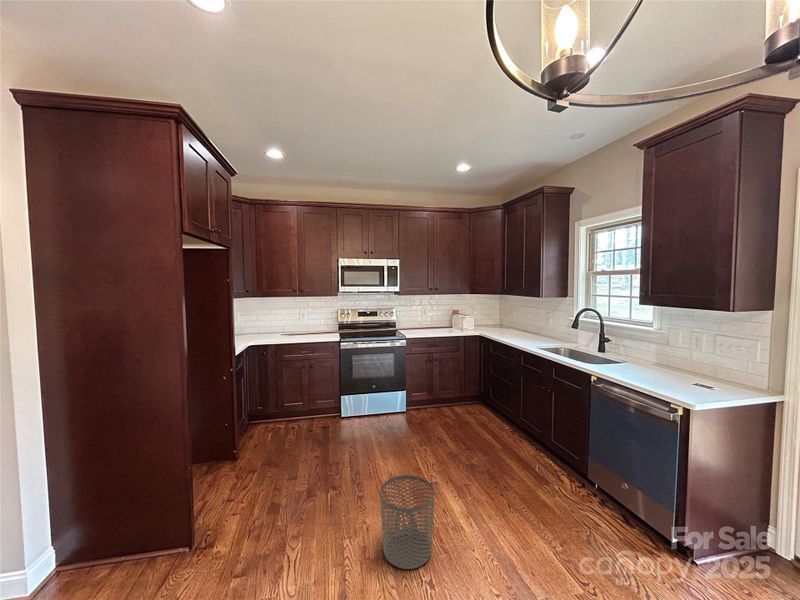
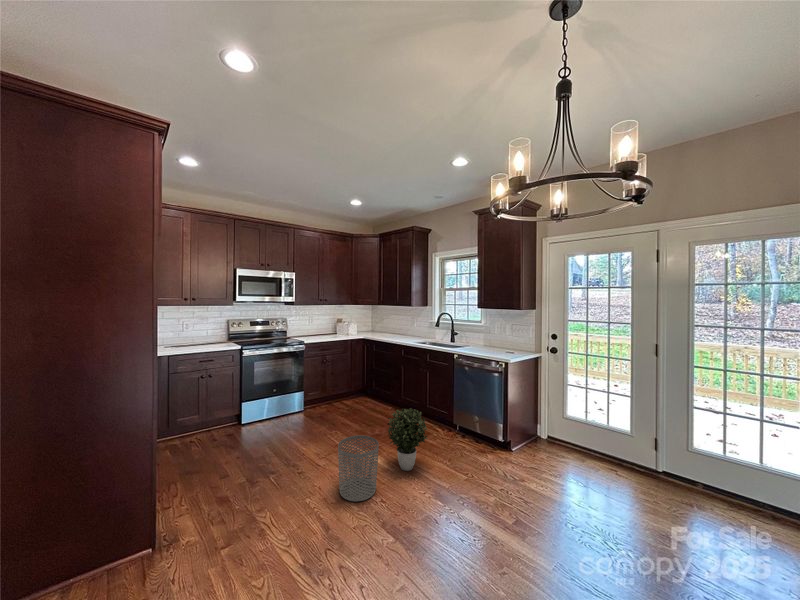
potted plant: none [461,449,521,541] -> present [387,408,428,471]

